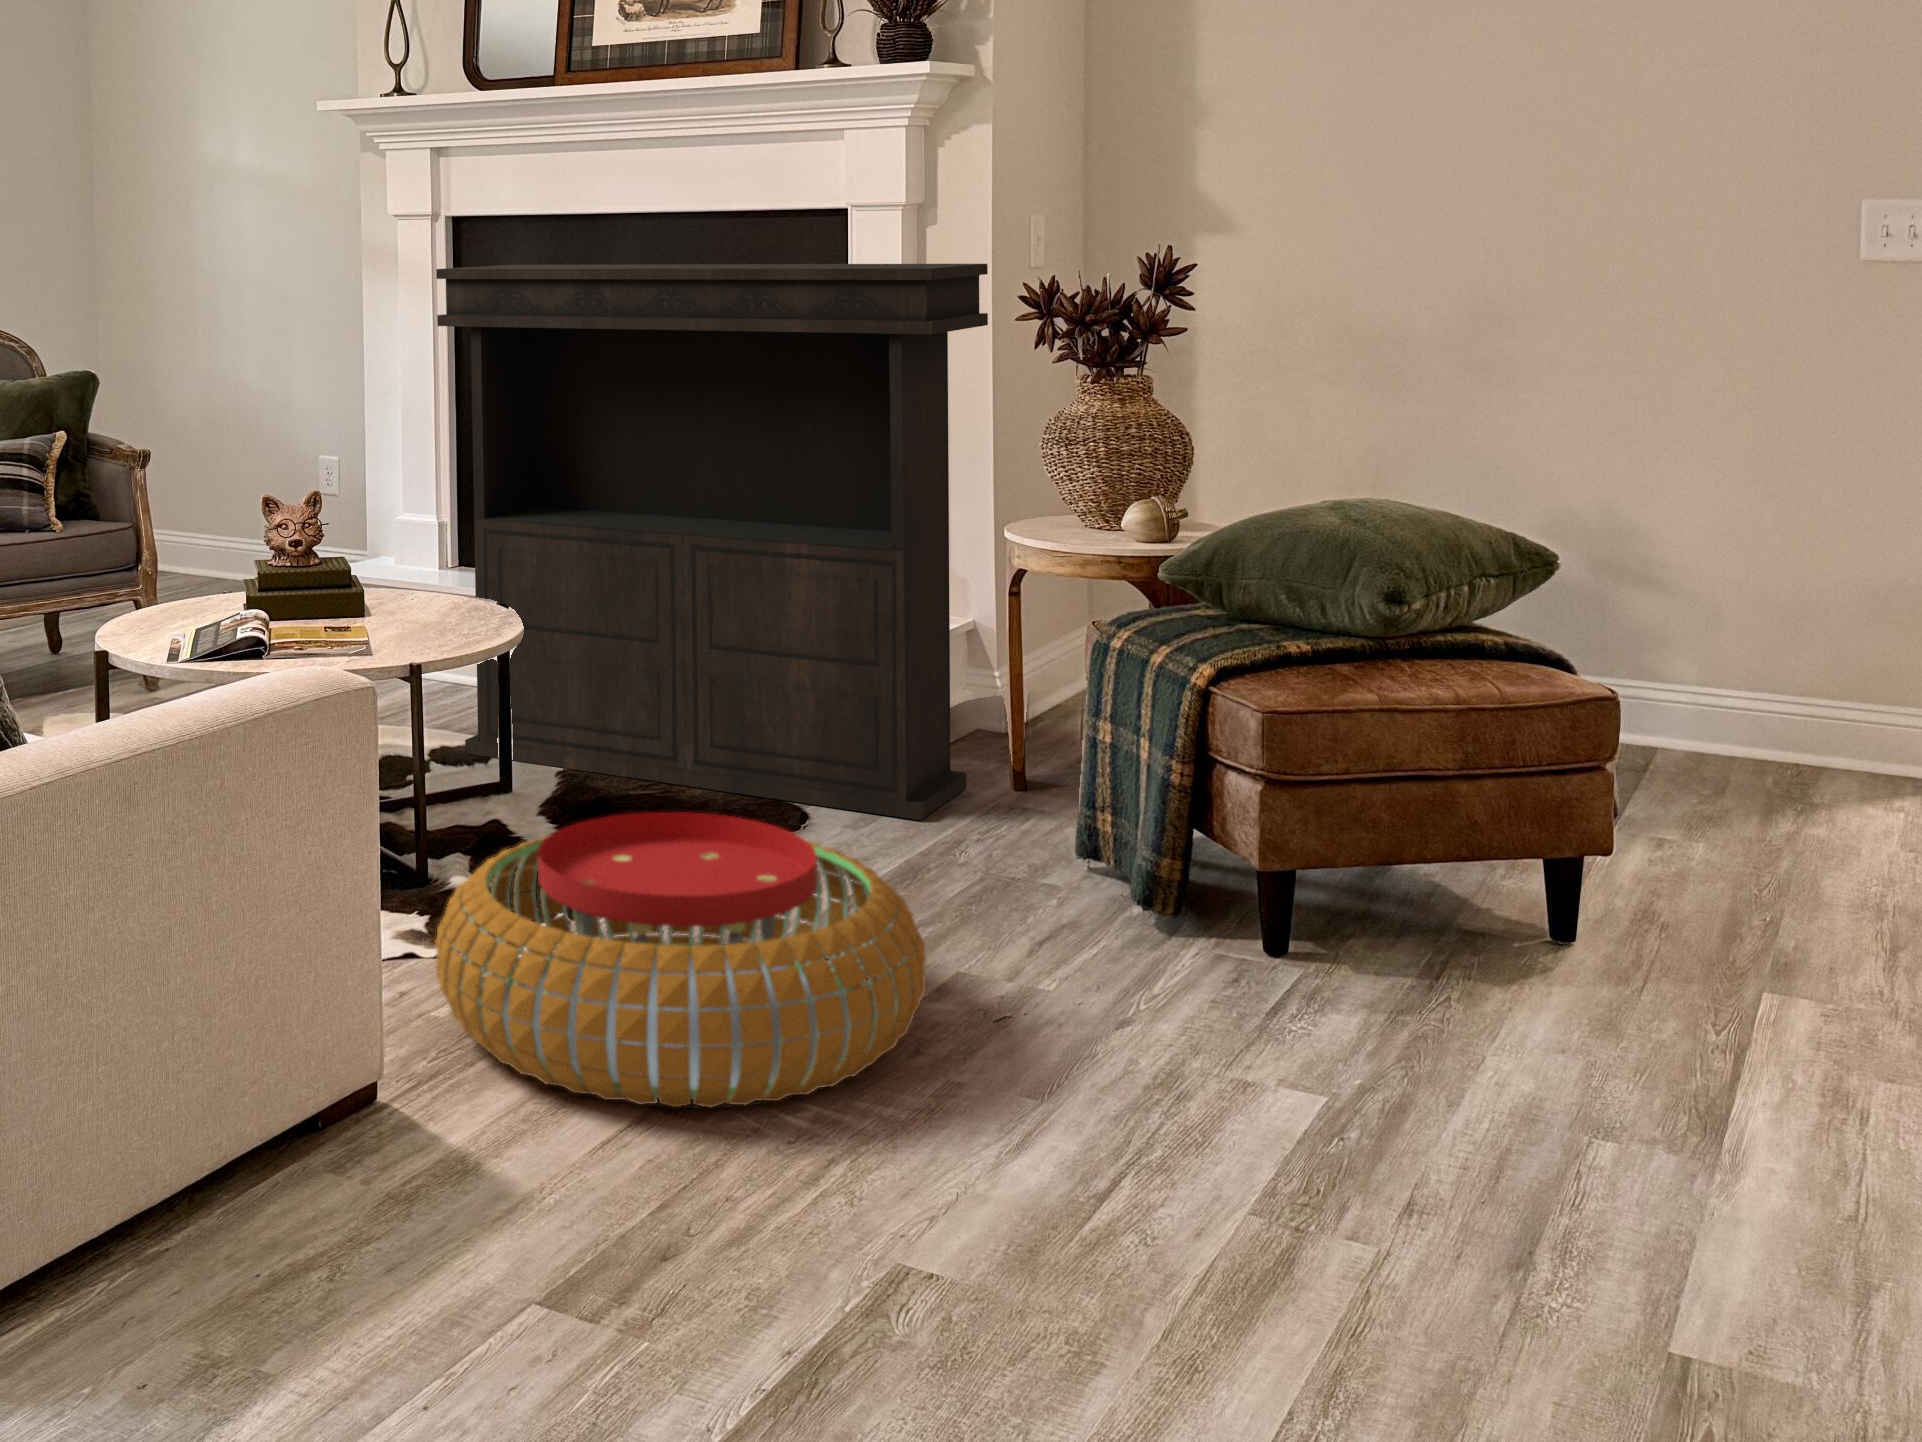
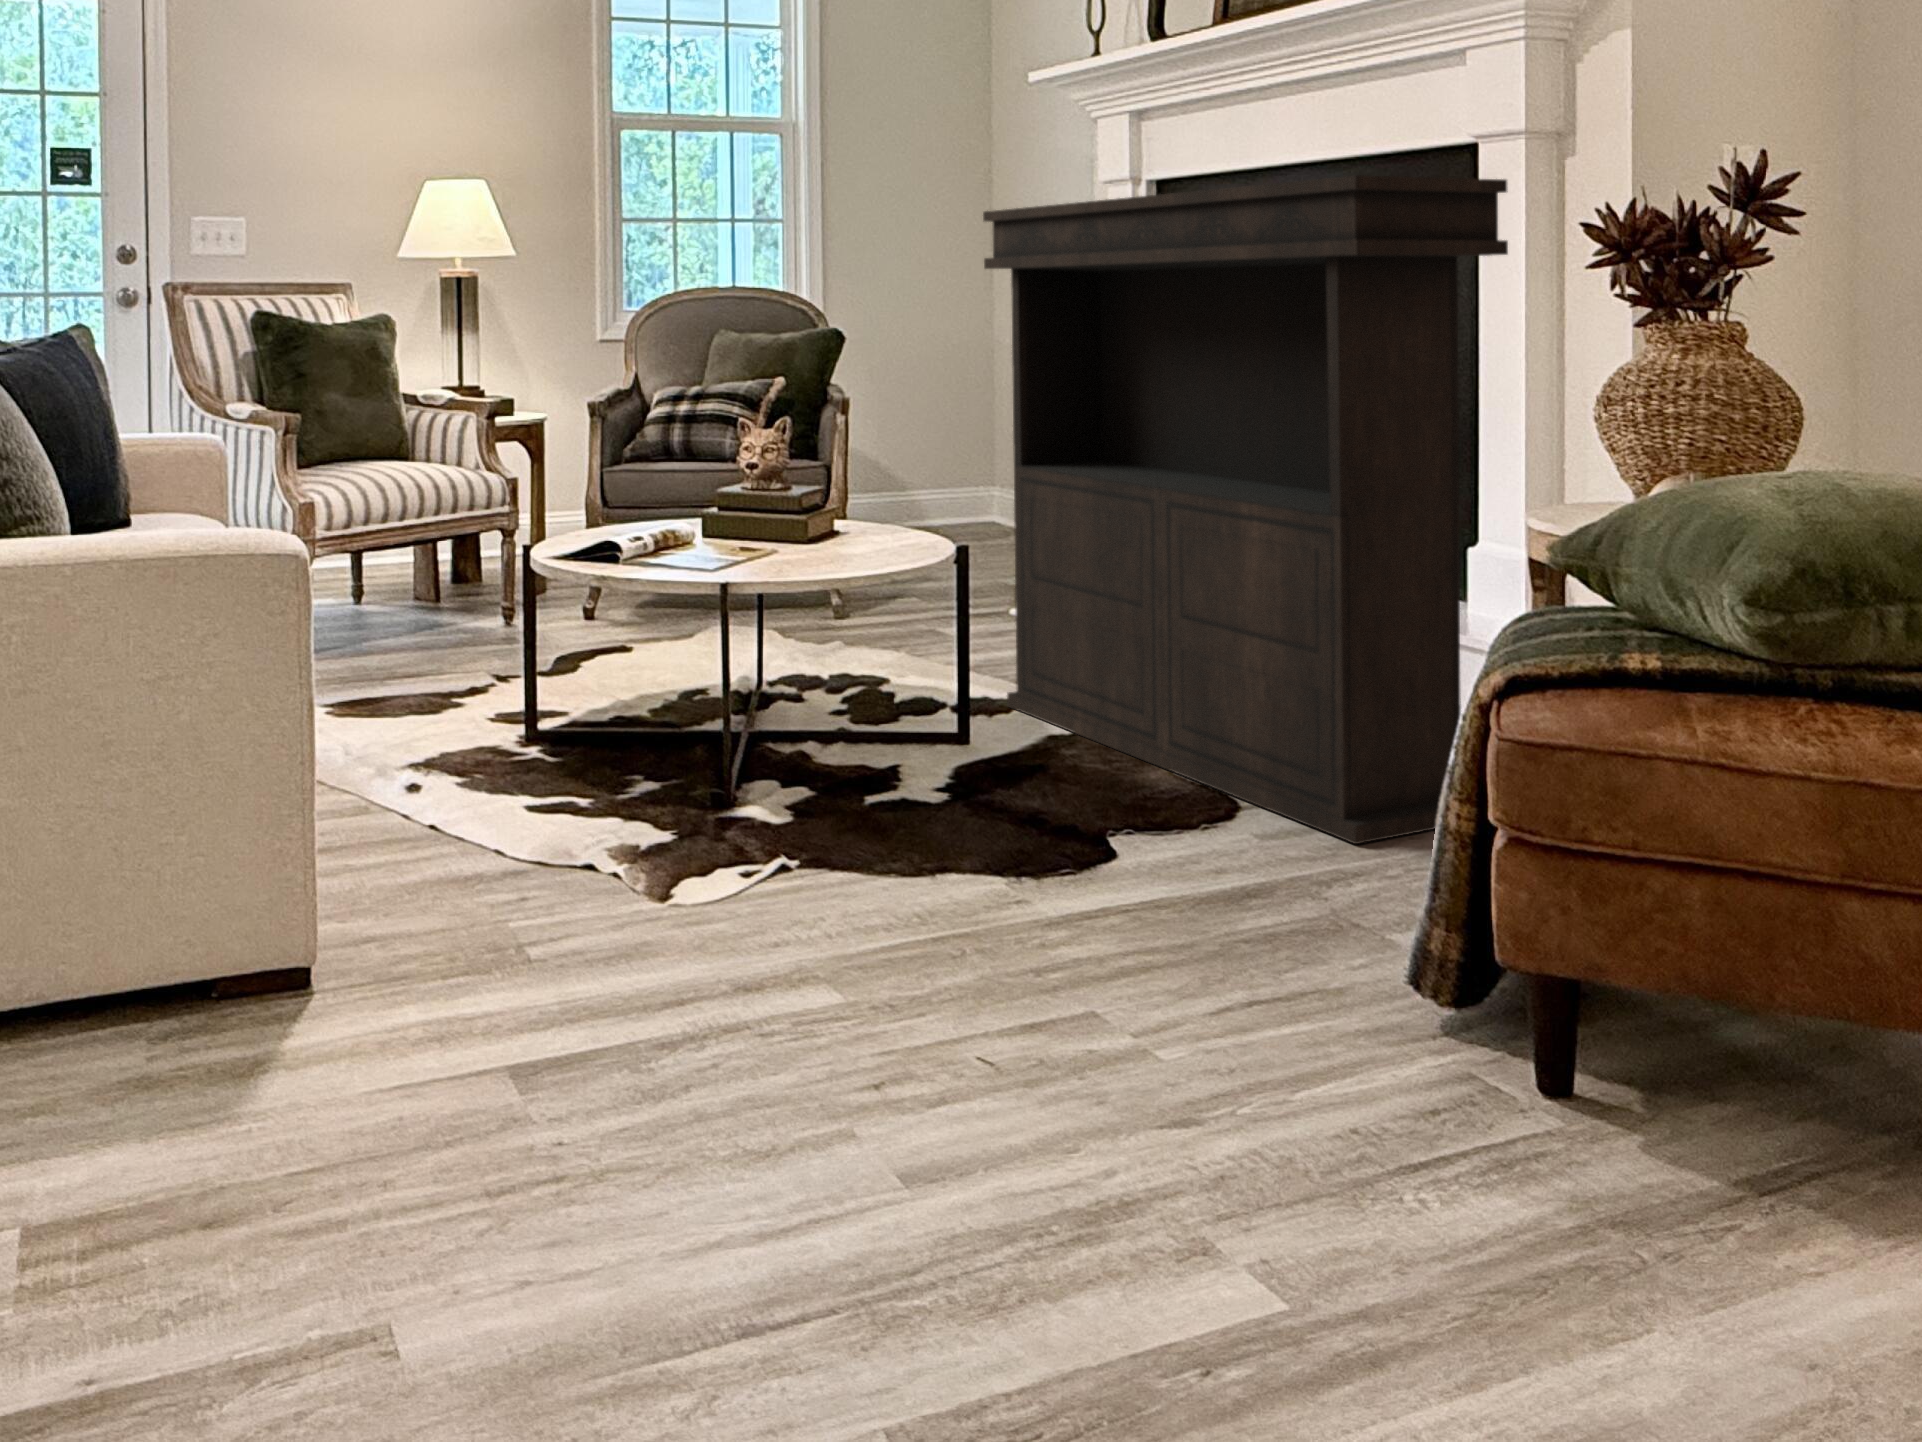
pouf: present [435,812,926,1107] -> none [418,748,975,1093]

